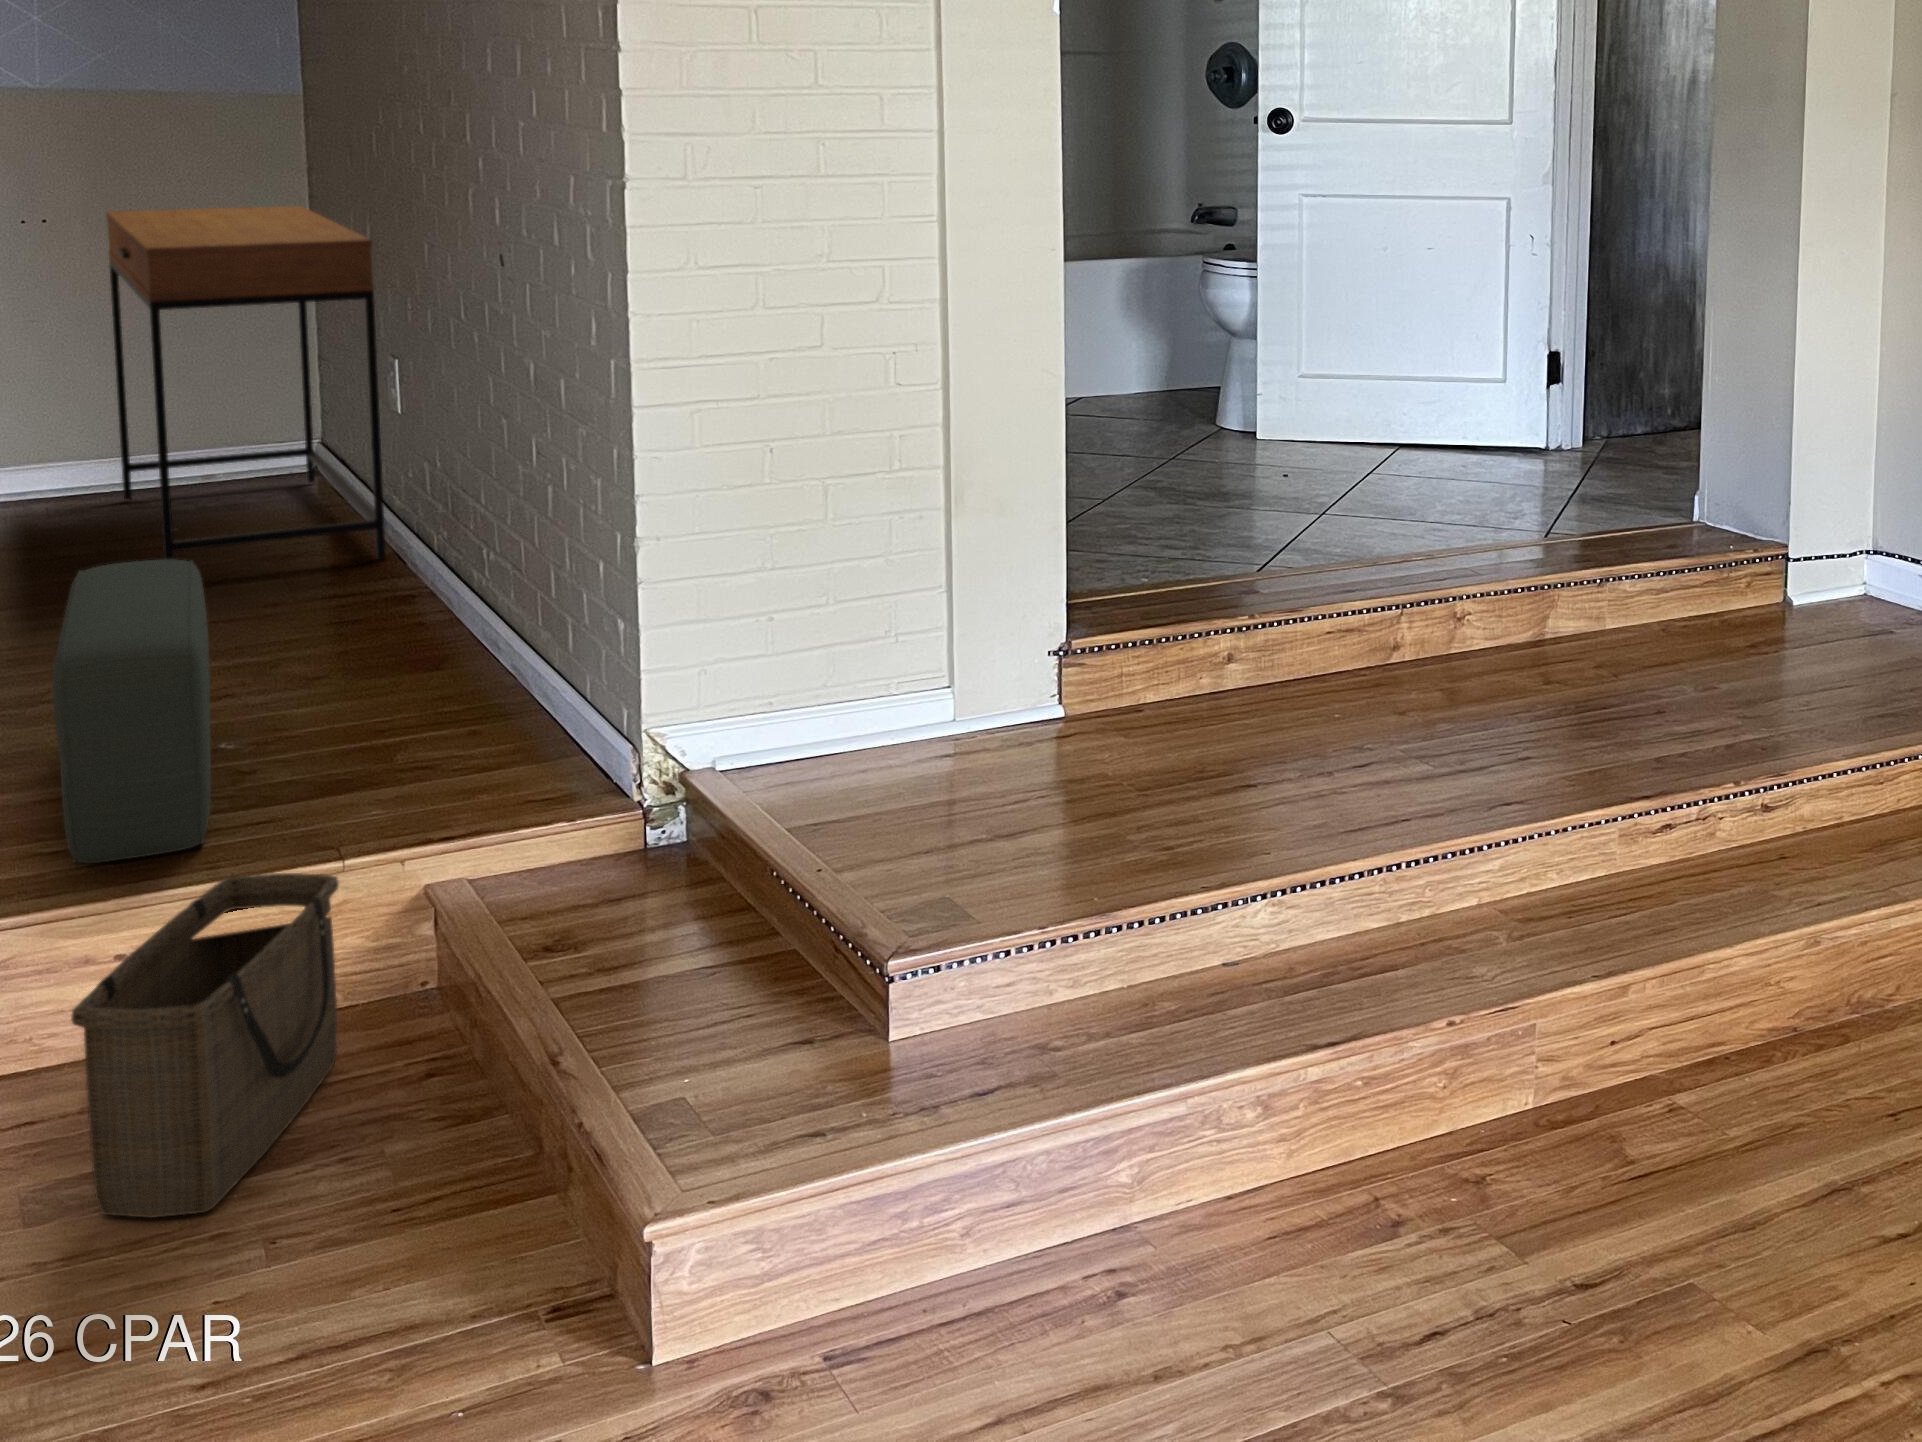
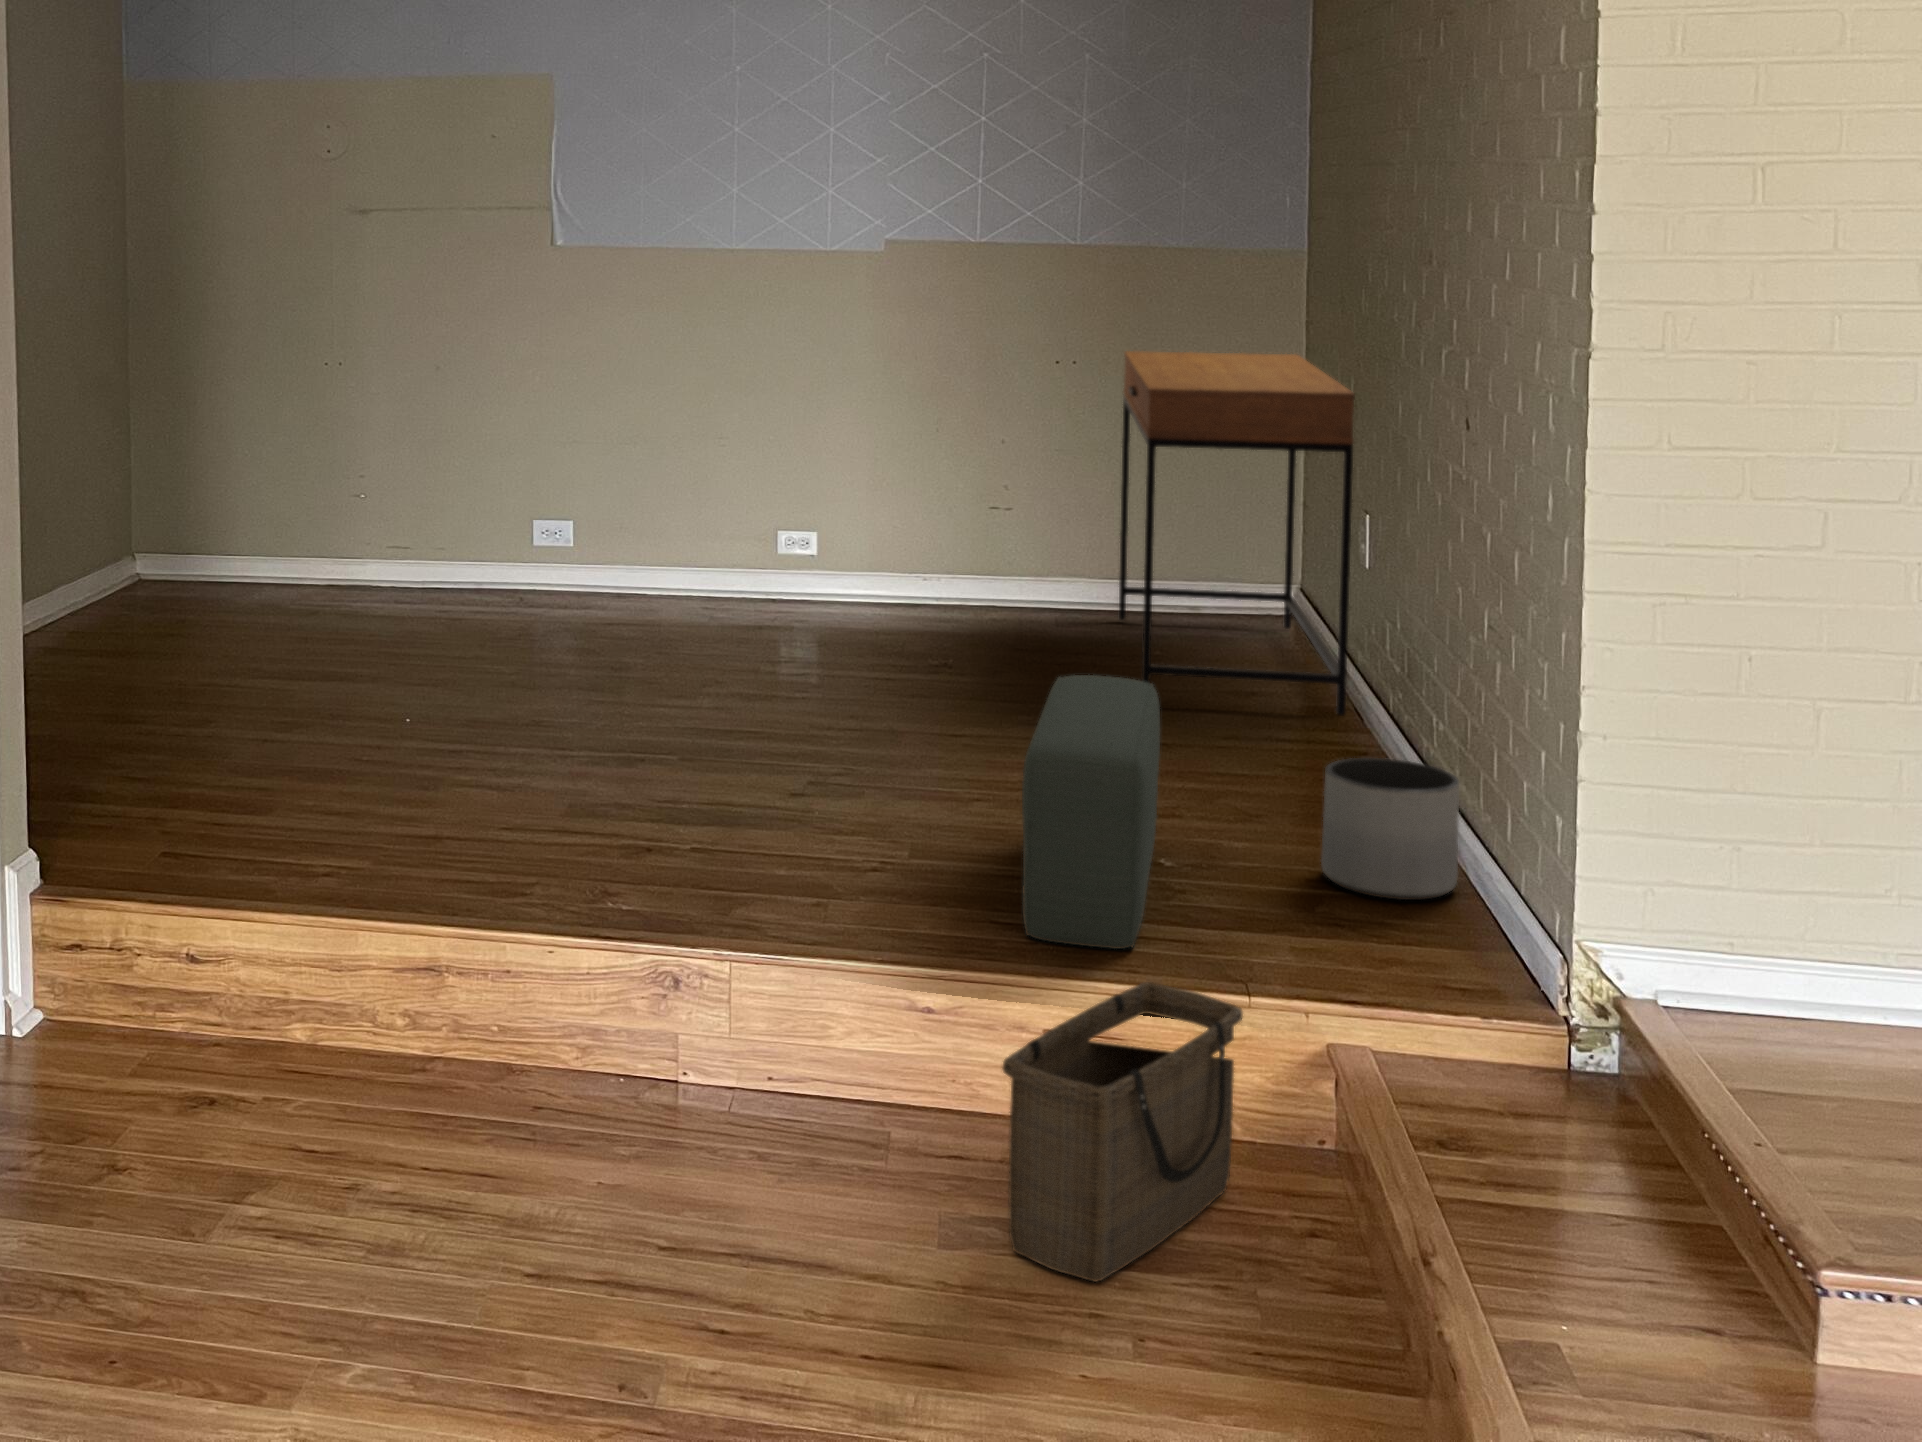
planter: none [387,592,523,730] -> present [1321,758,1459,900]

